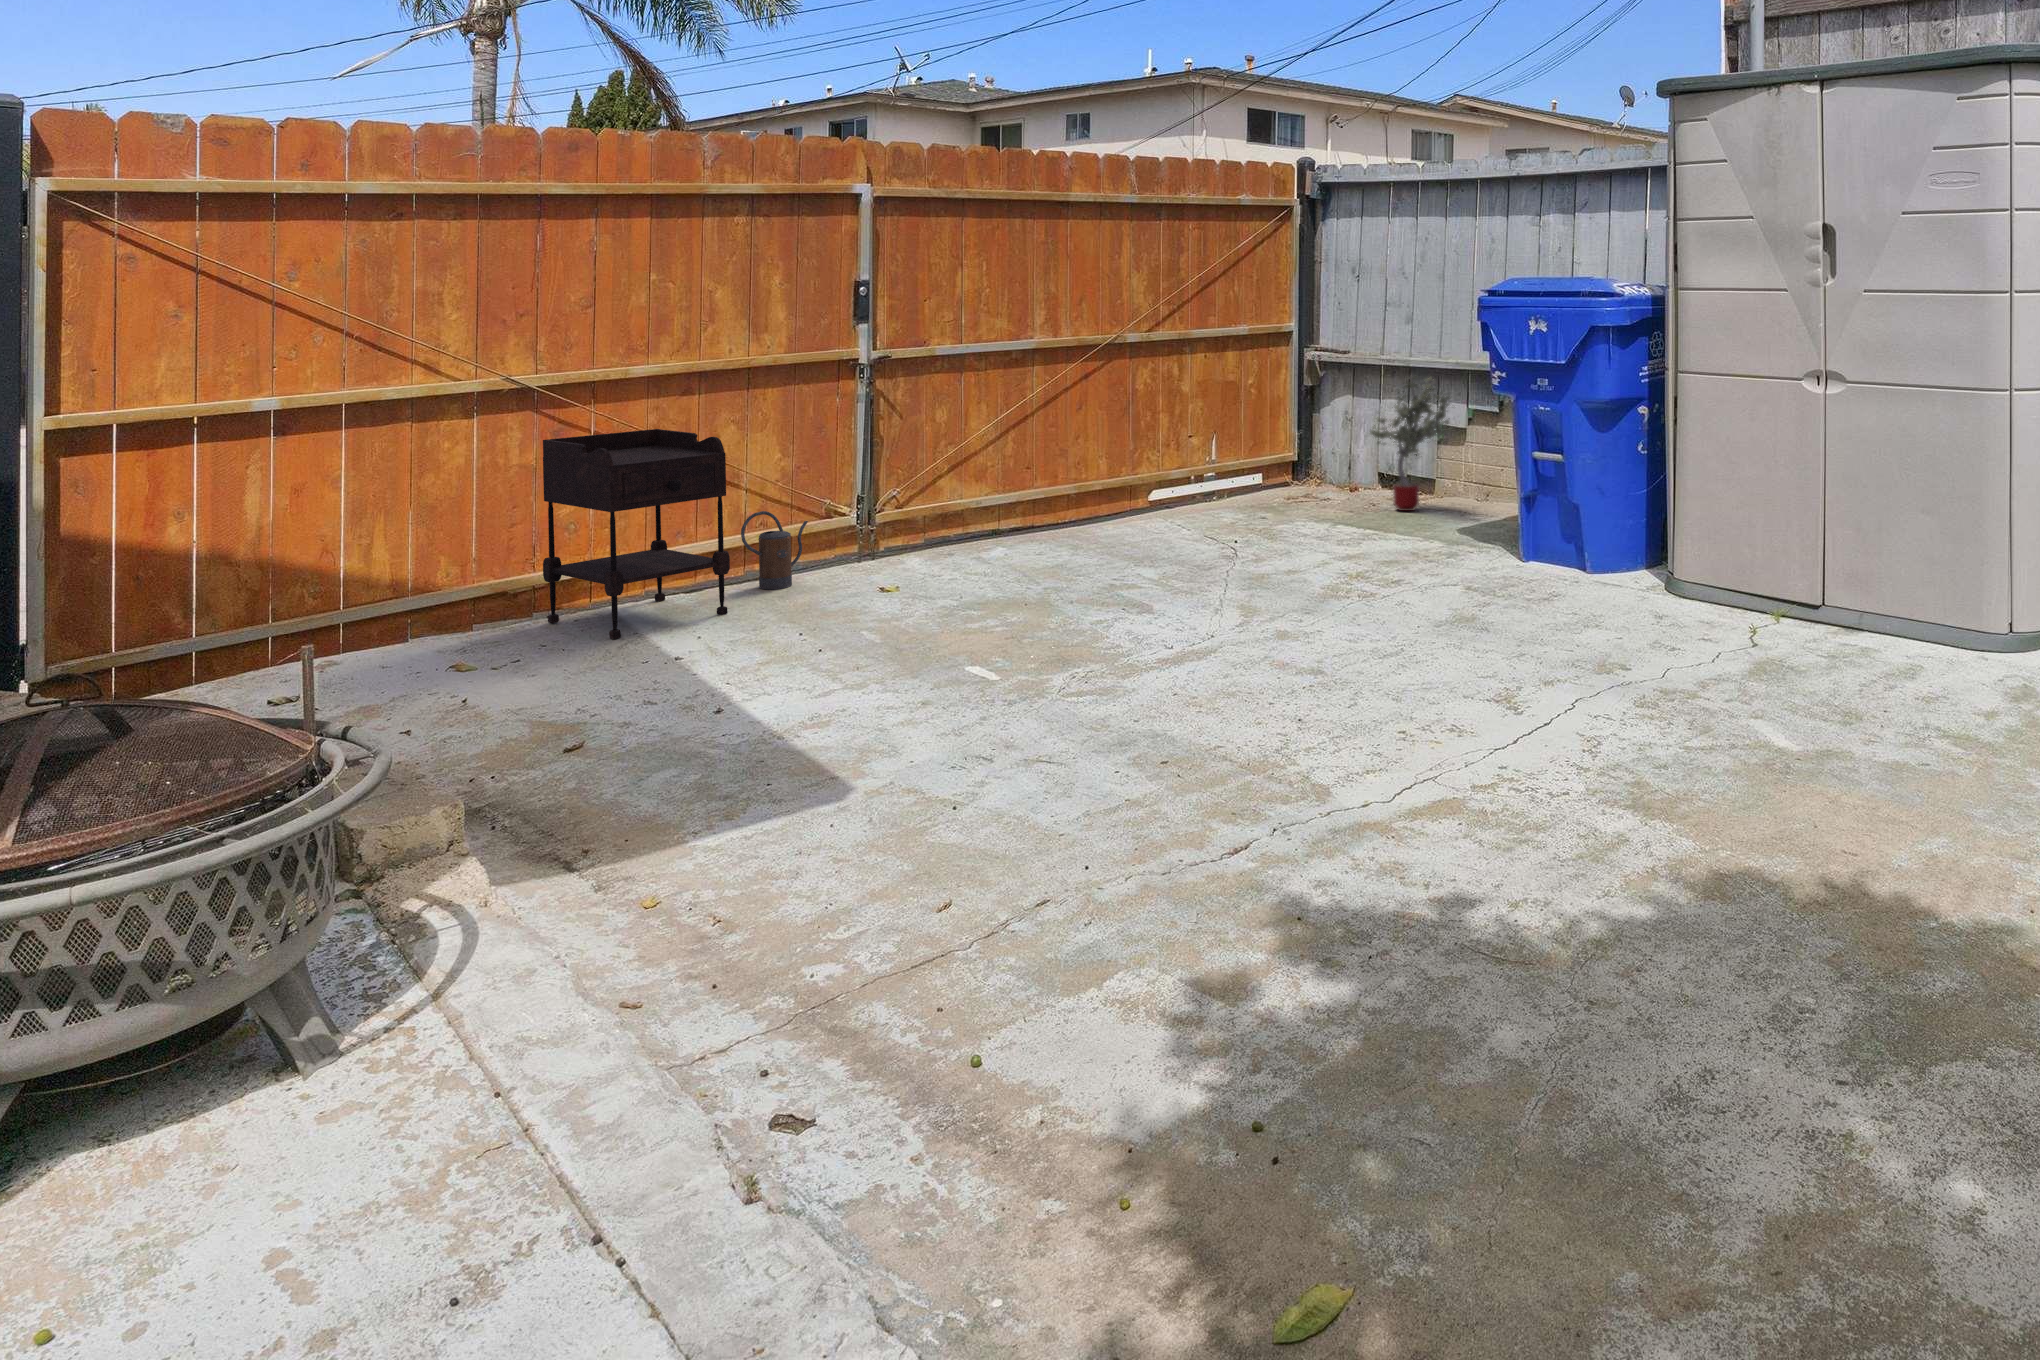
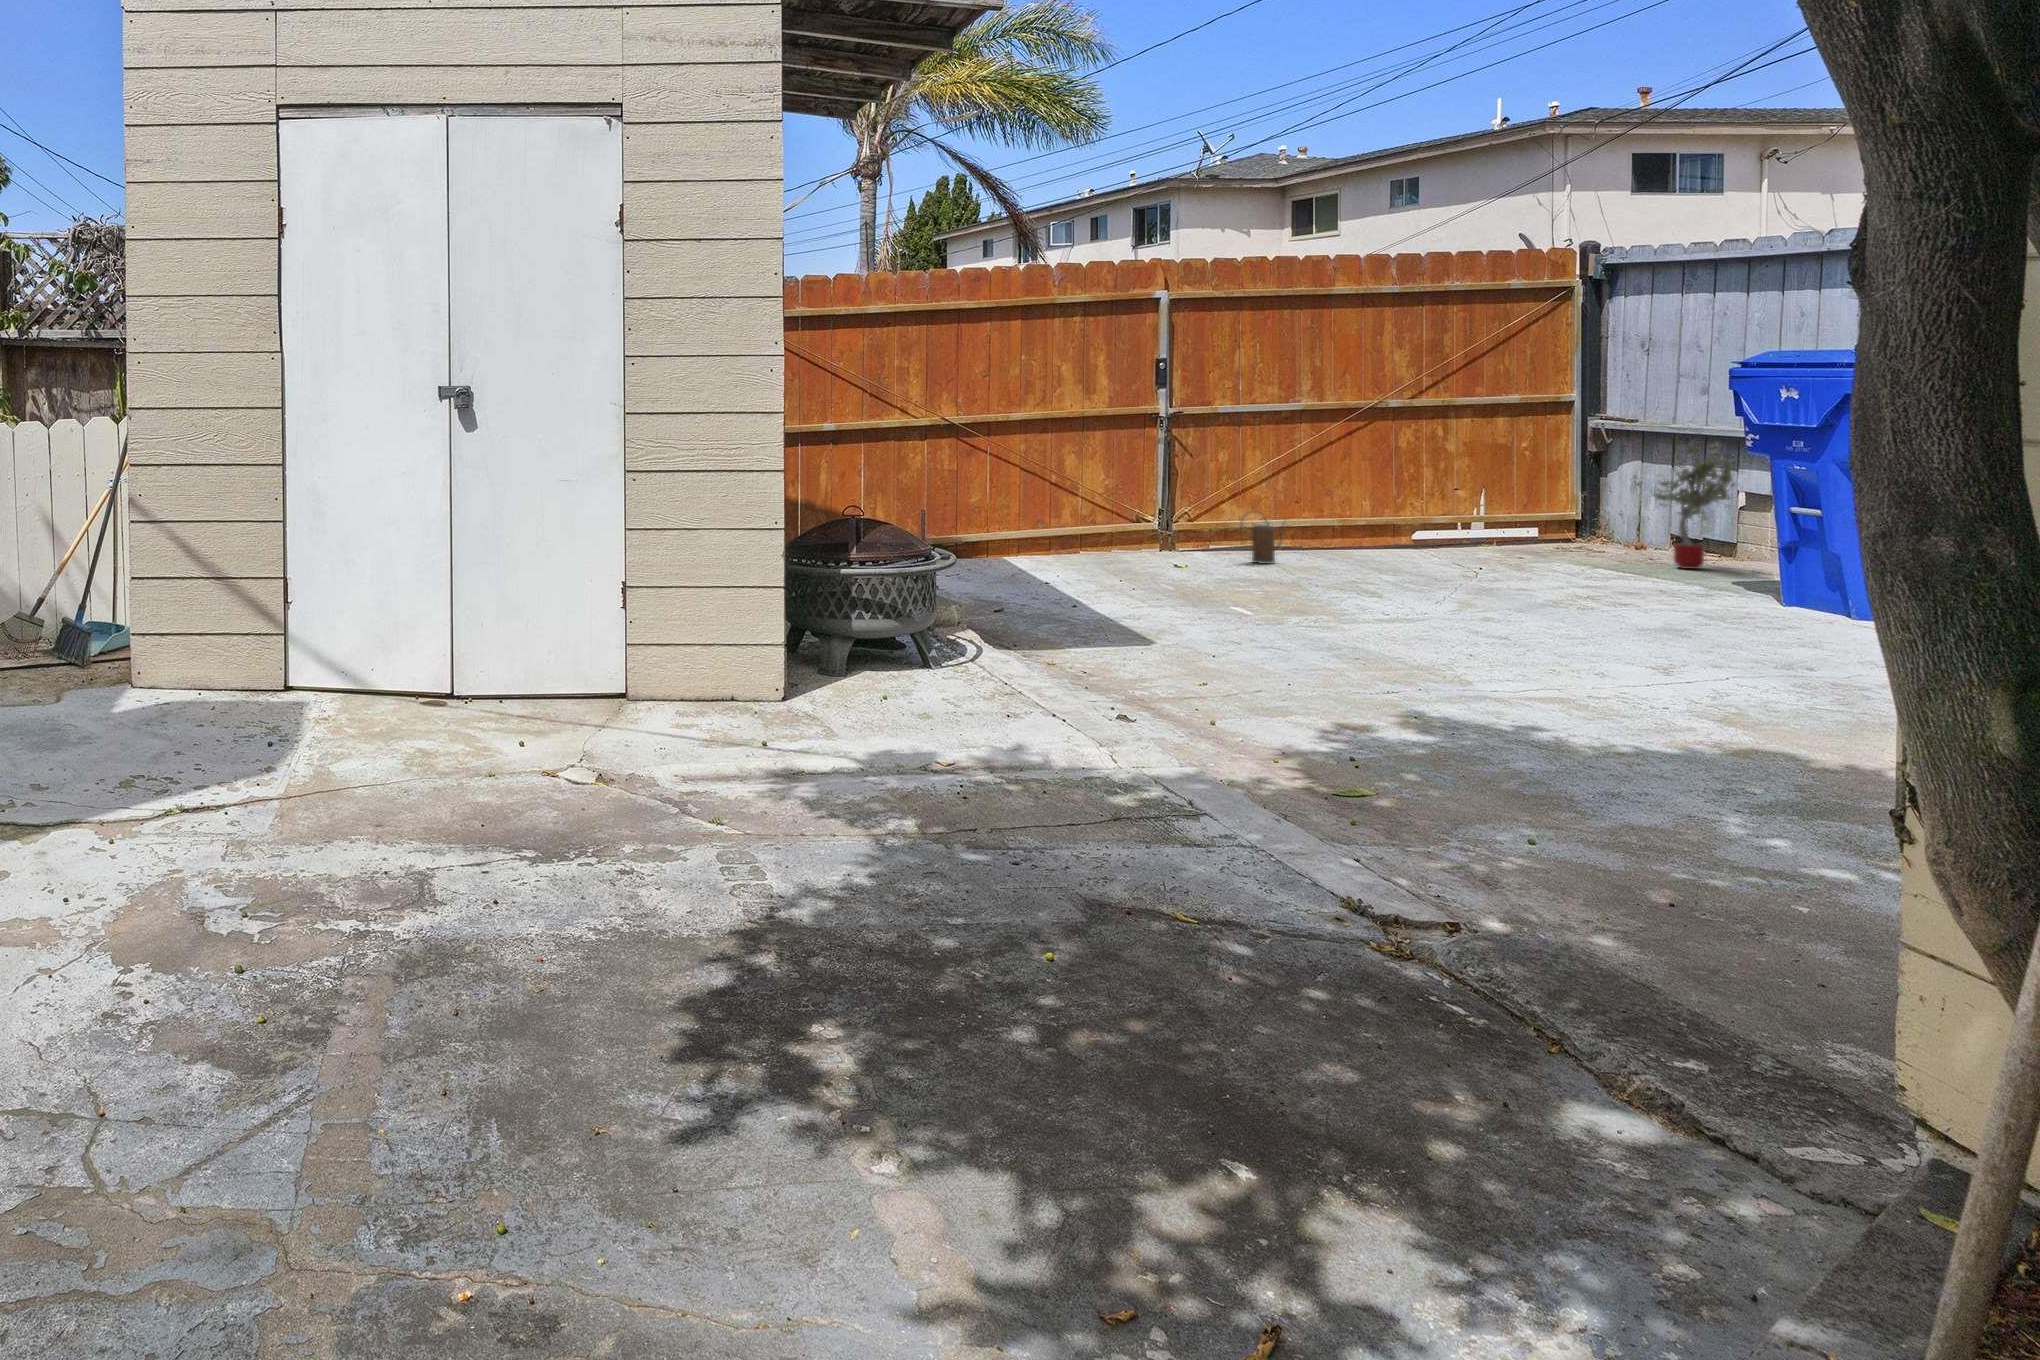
side table: present [543,429,730,639] -> none [960,455,1072,581]
watering can: present [741,511,808,589] -> present [1241,510,1286,564]

